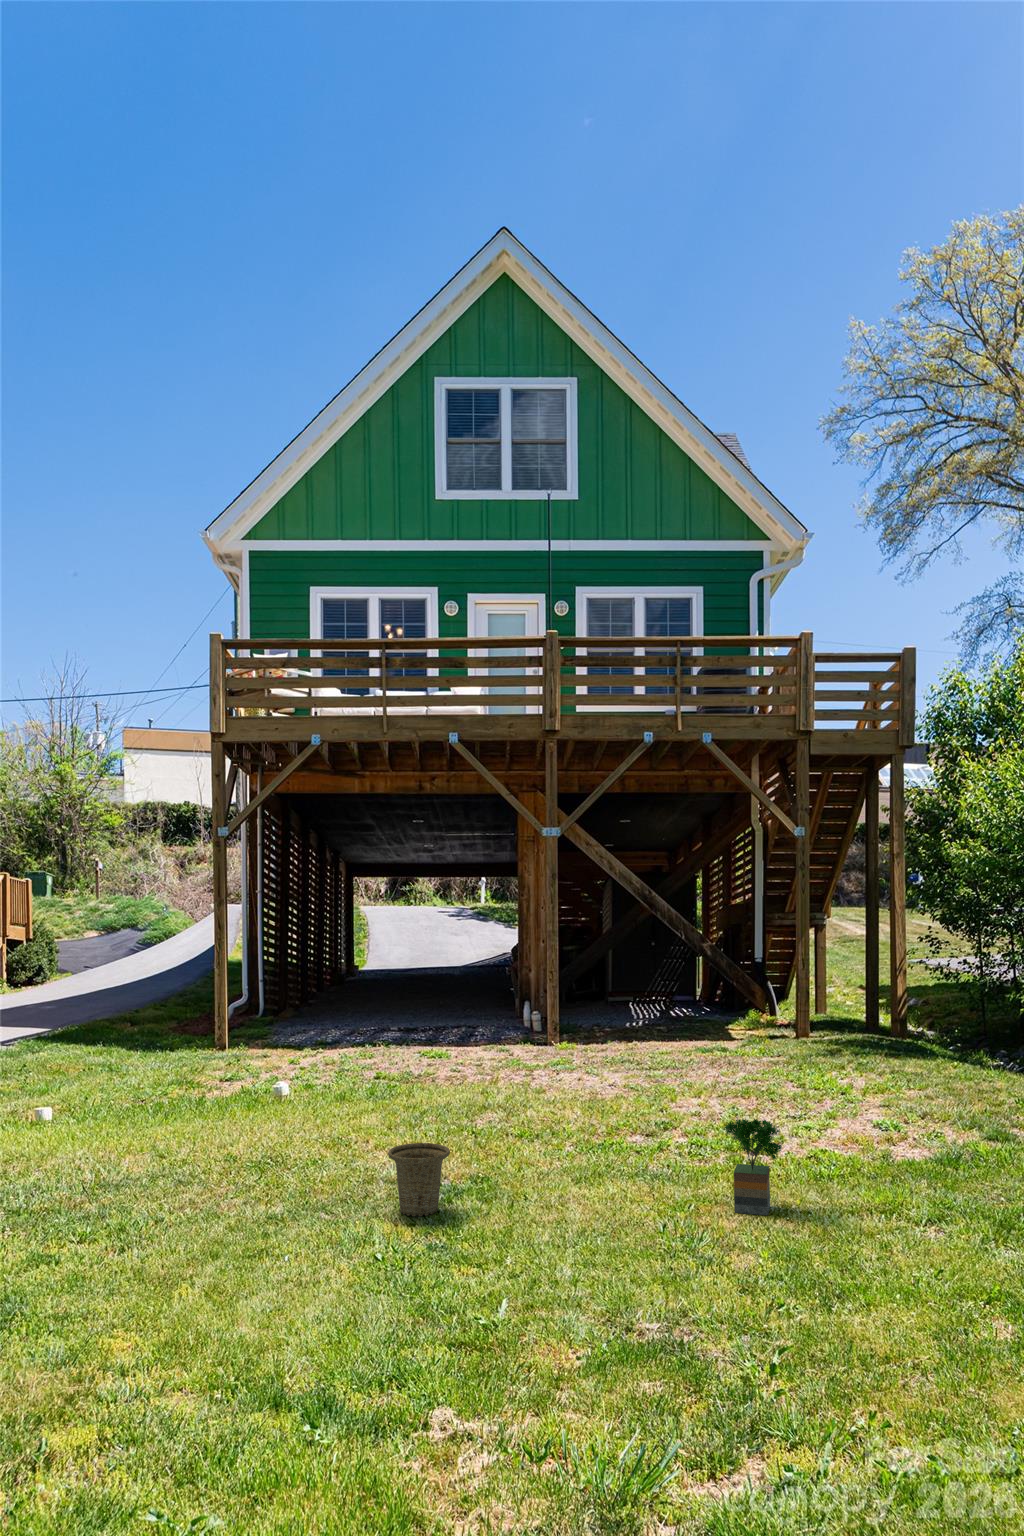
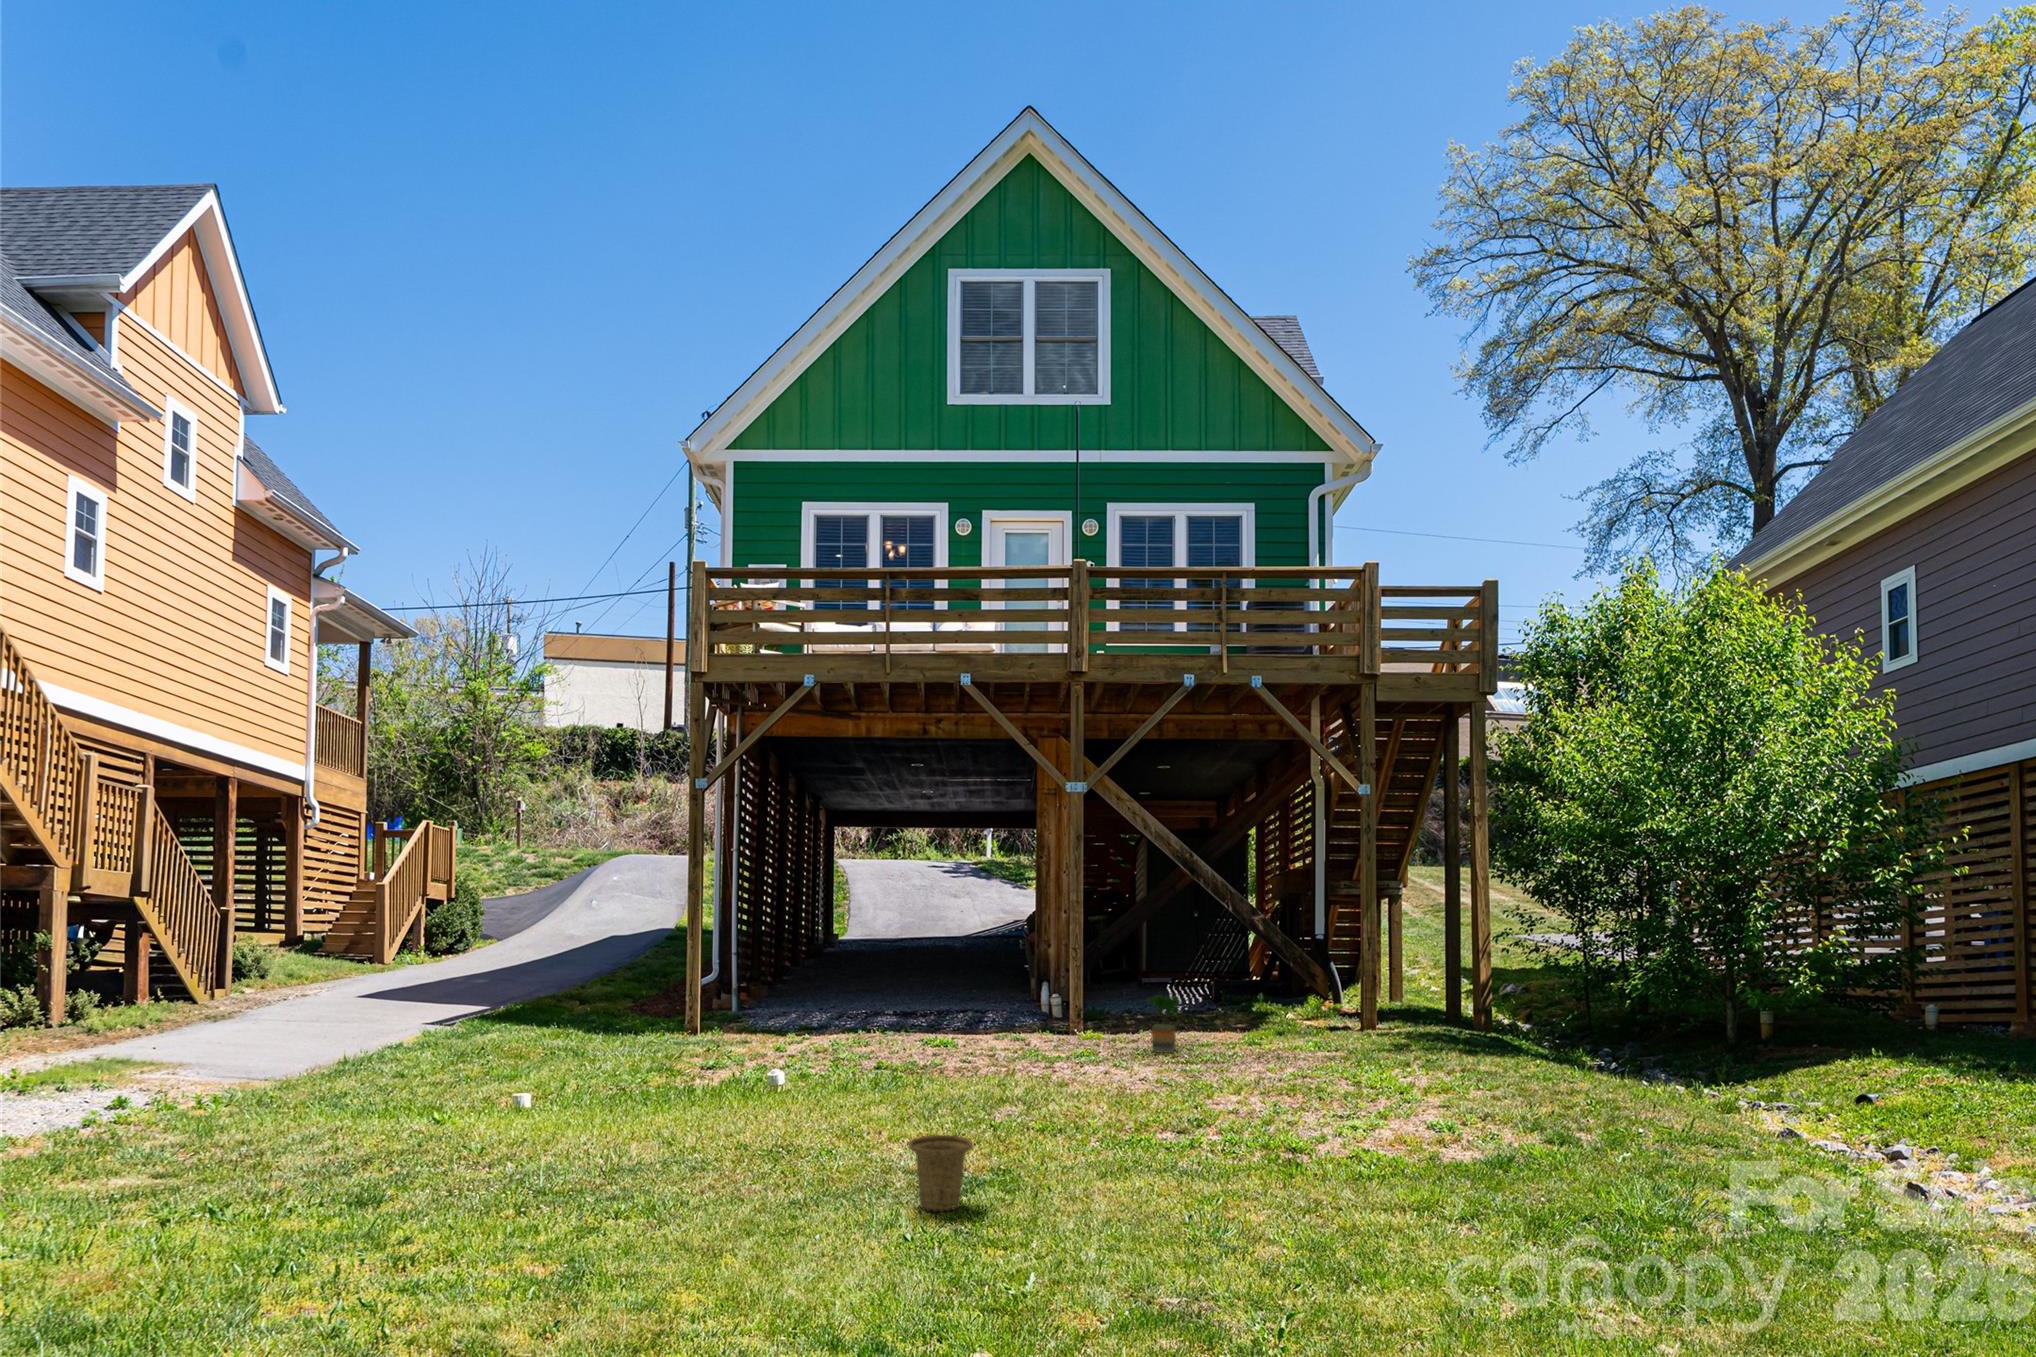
potted tree: present [724,1118,782,1215] -> present [1148,995,1182,1053]

